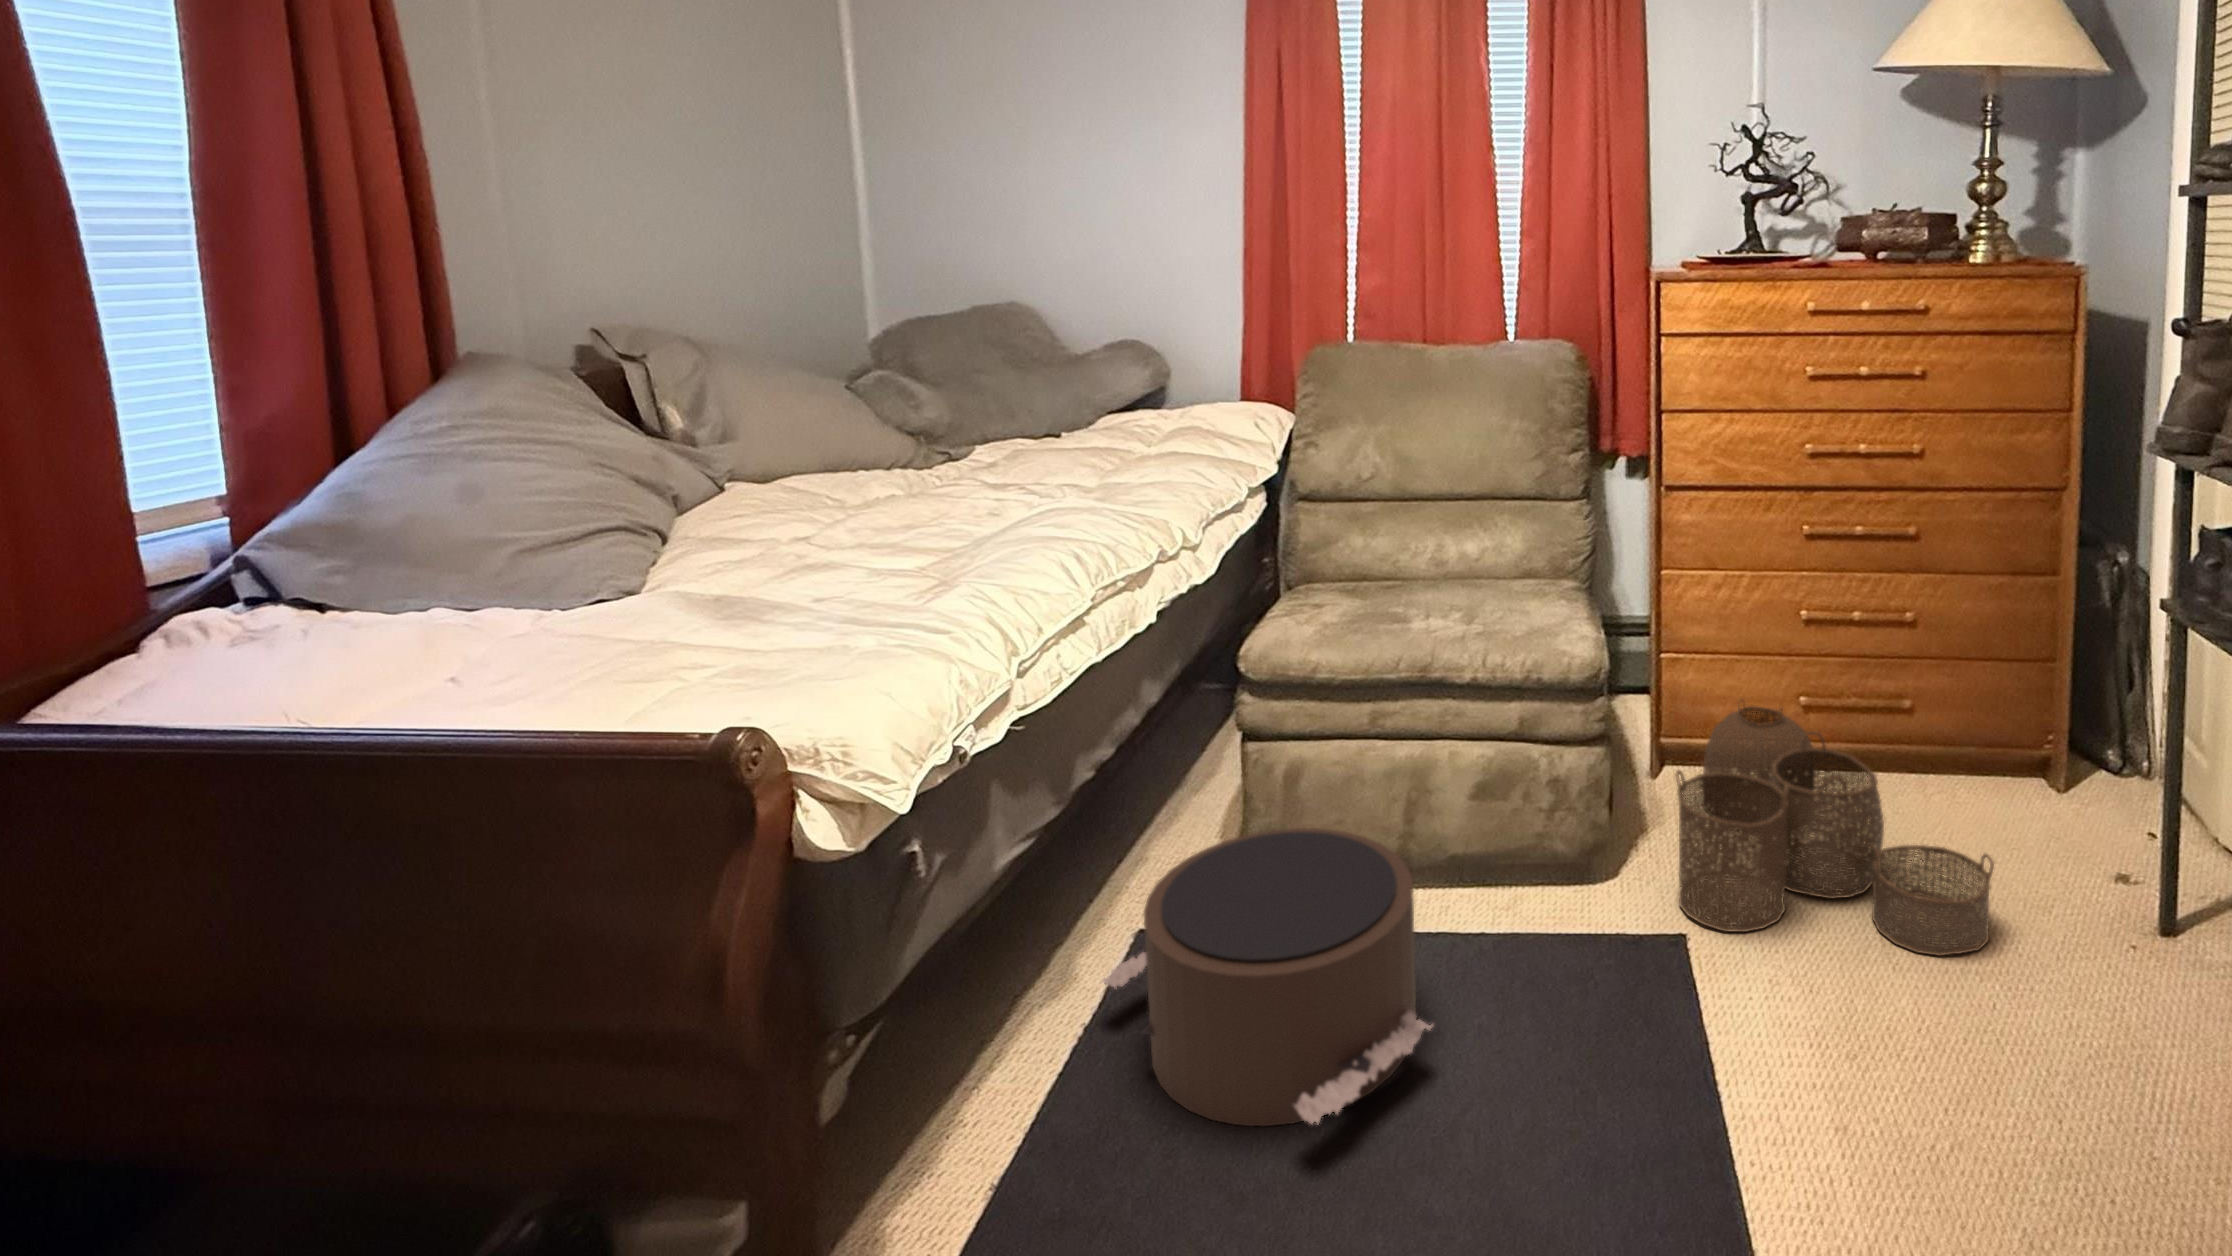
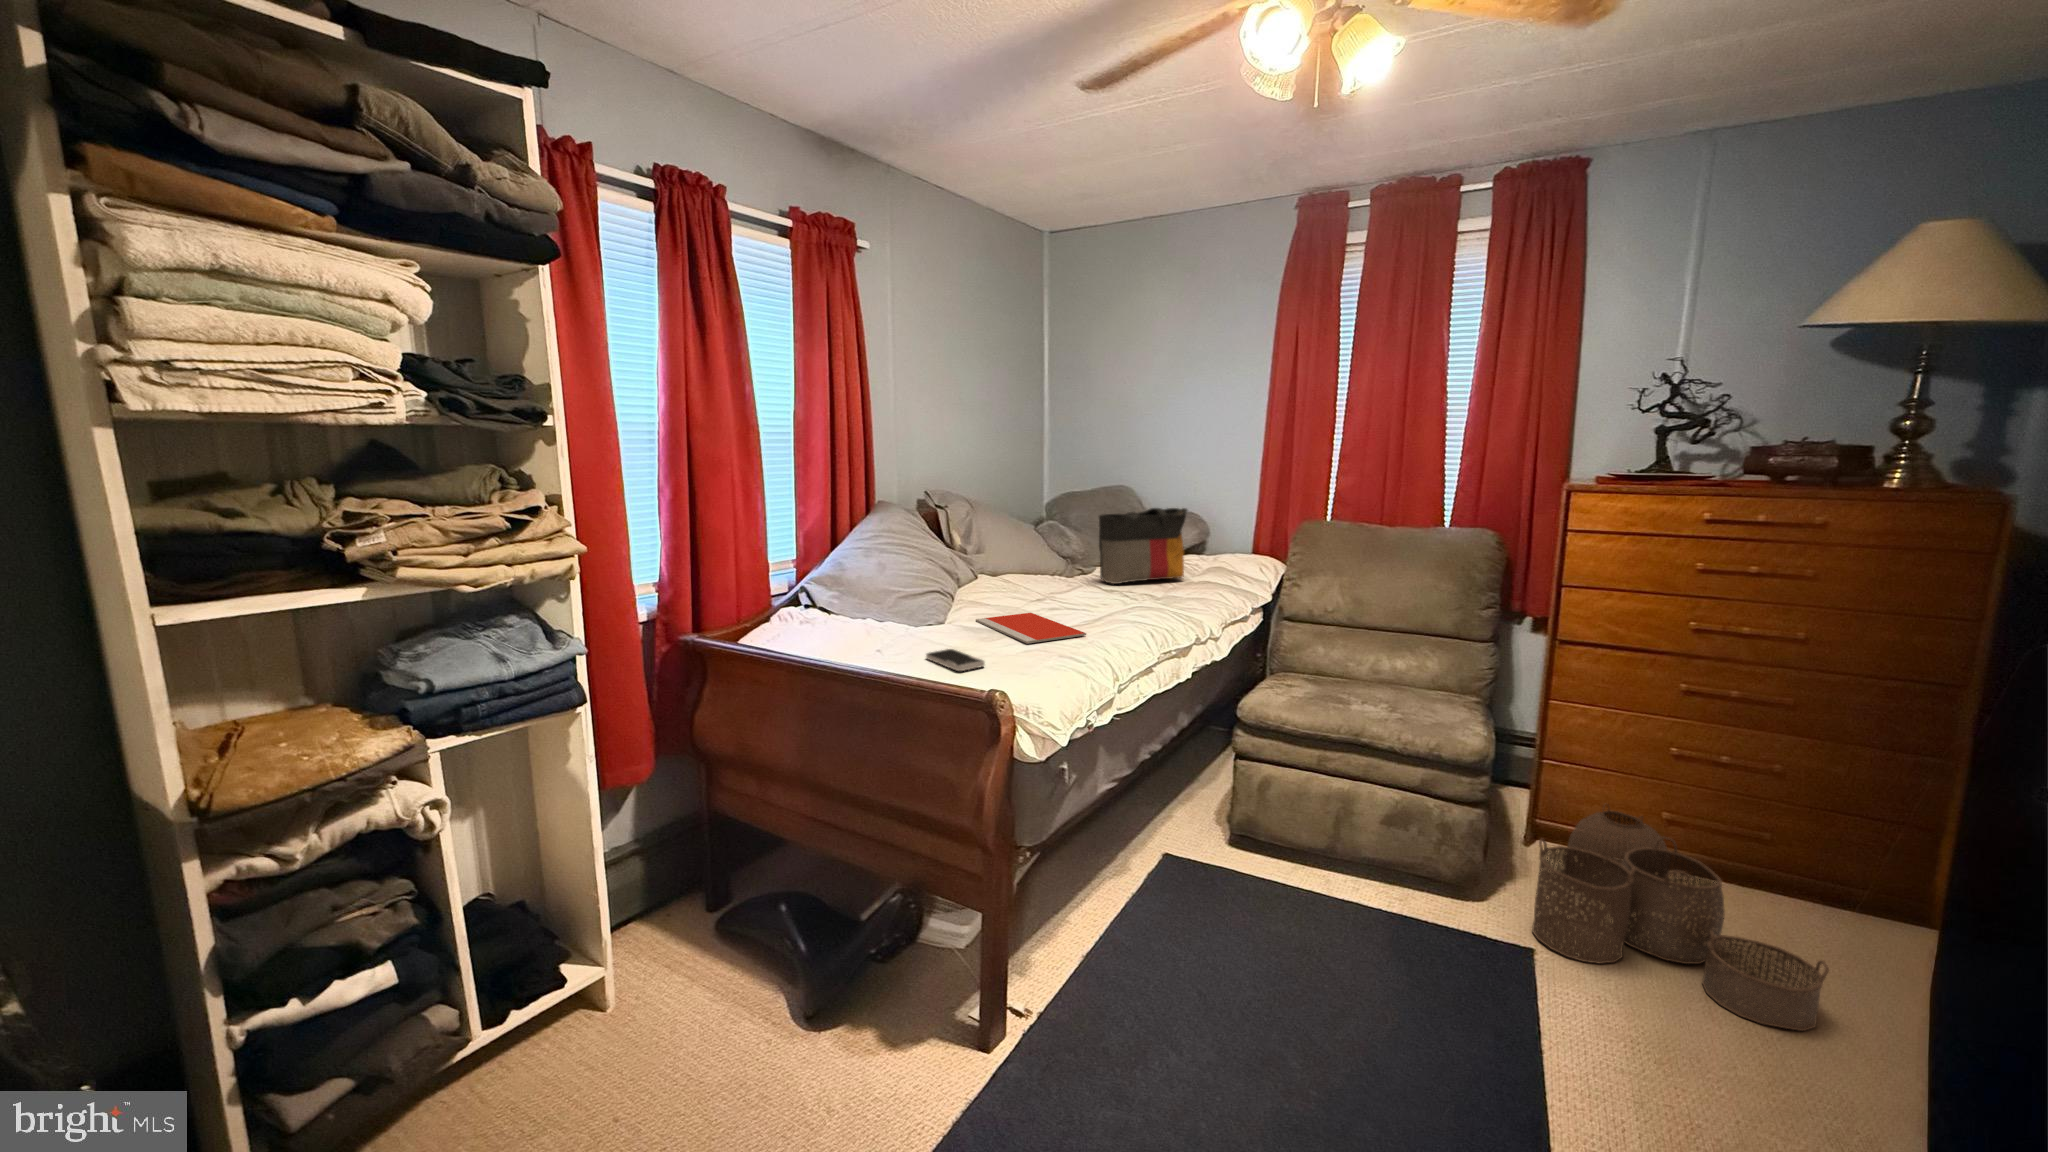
tote bag: none [969,333,1135,472] -> present [1099,508,1187,584]
notebook: none [709,547,949,614] -> present [976,613,1086,644]
smartphone: none [567,652,713,702] -> present [926,649,985,671]
pouf: present [1103,828,1433,1126] -> none [1144,811,1341,979]

